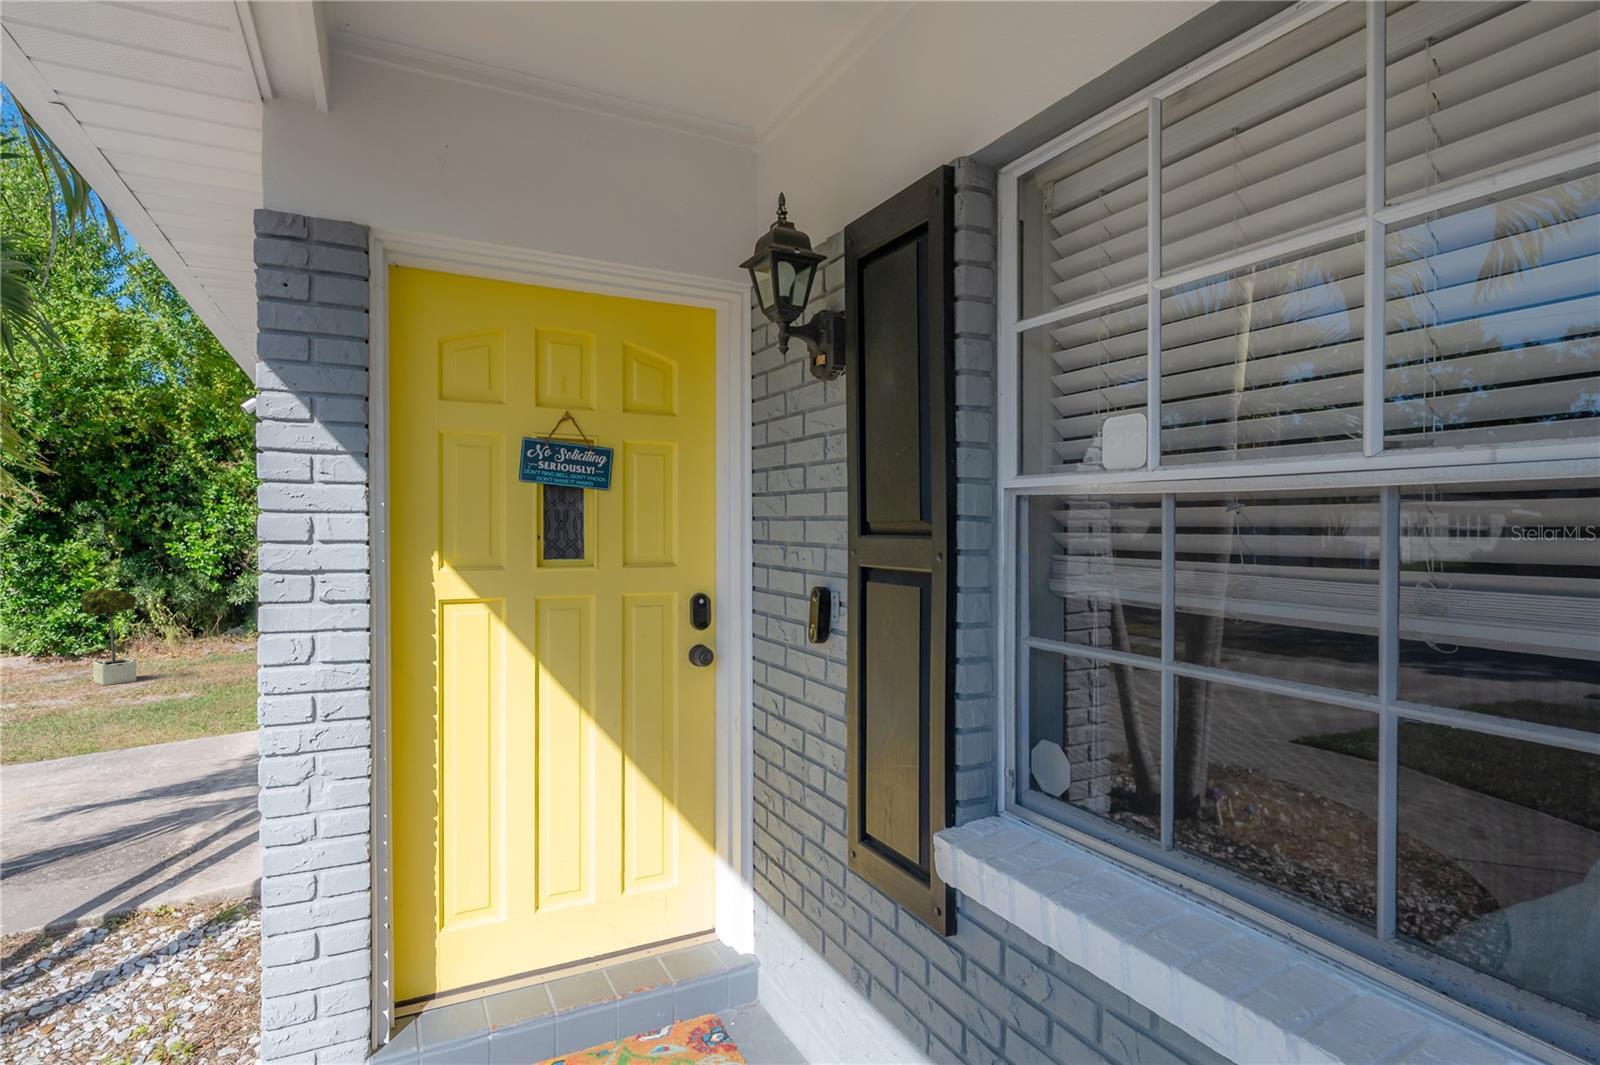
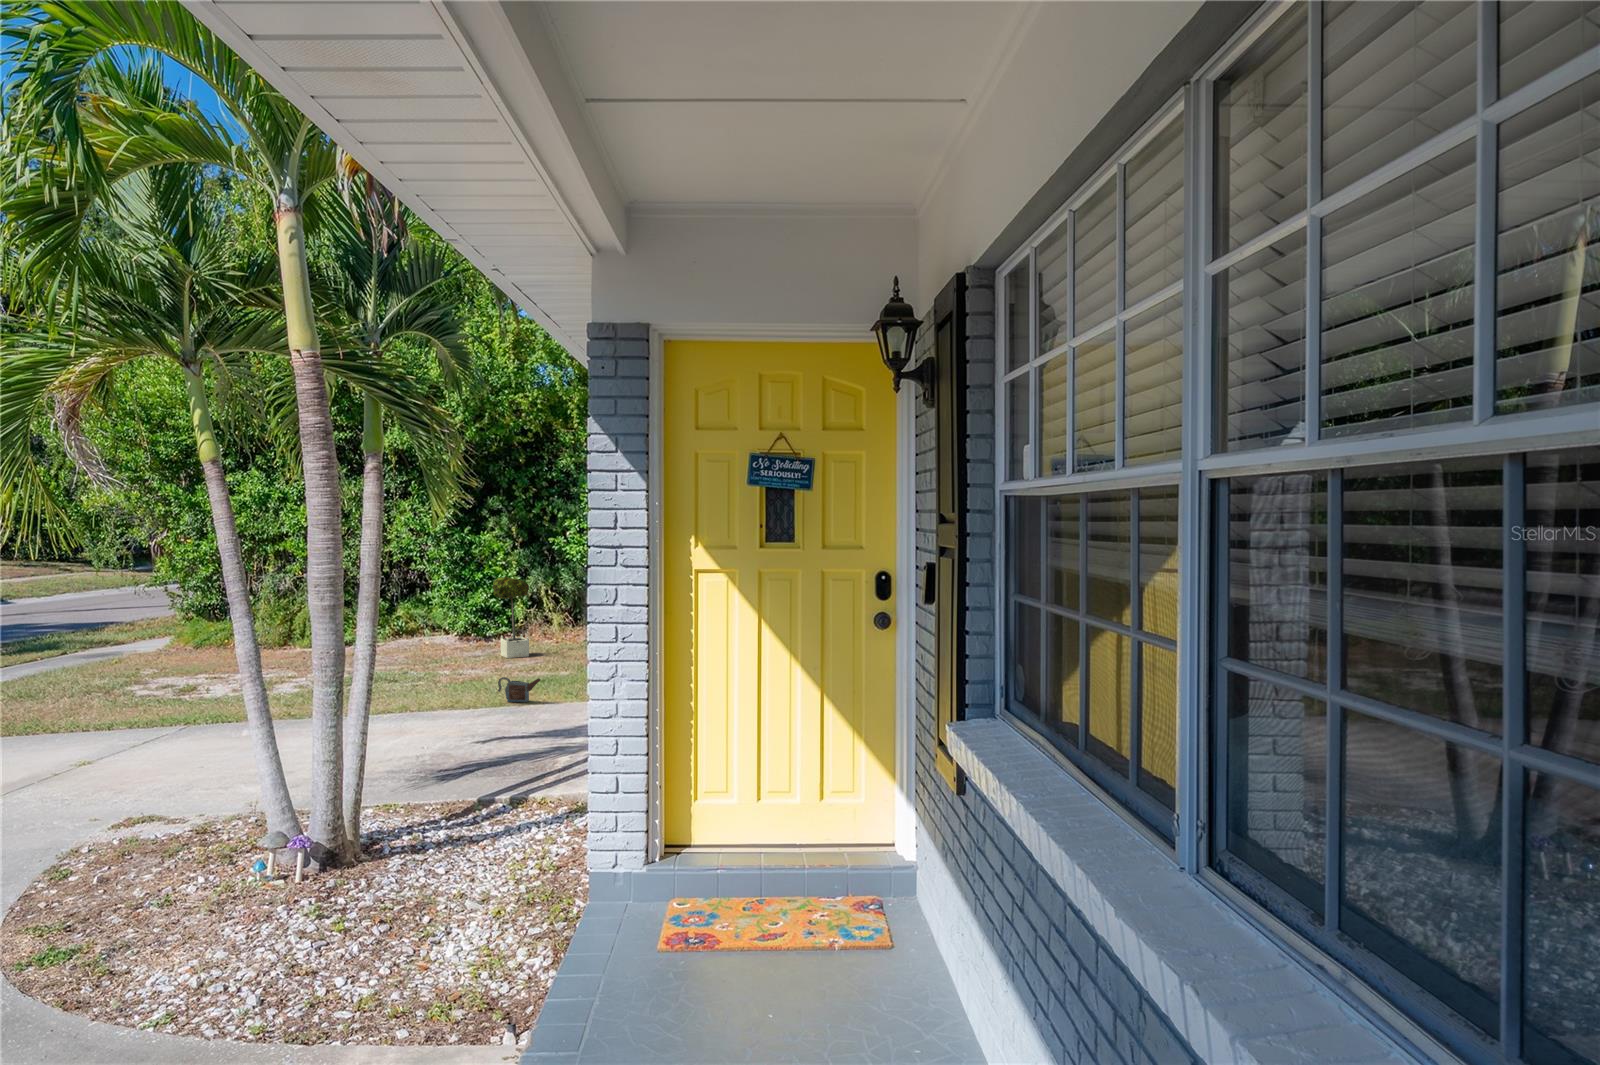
watering can: none [87,716,155,749] -> present [498,677,540,702]

